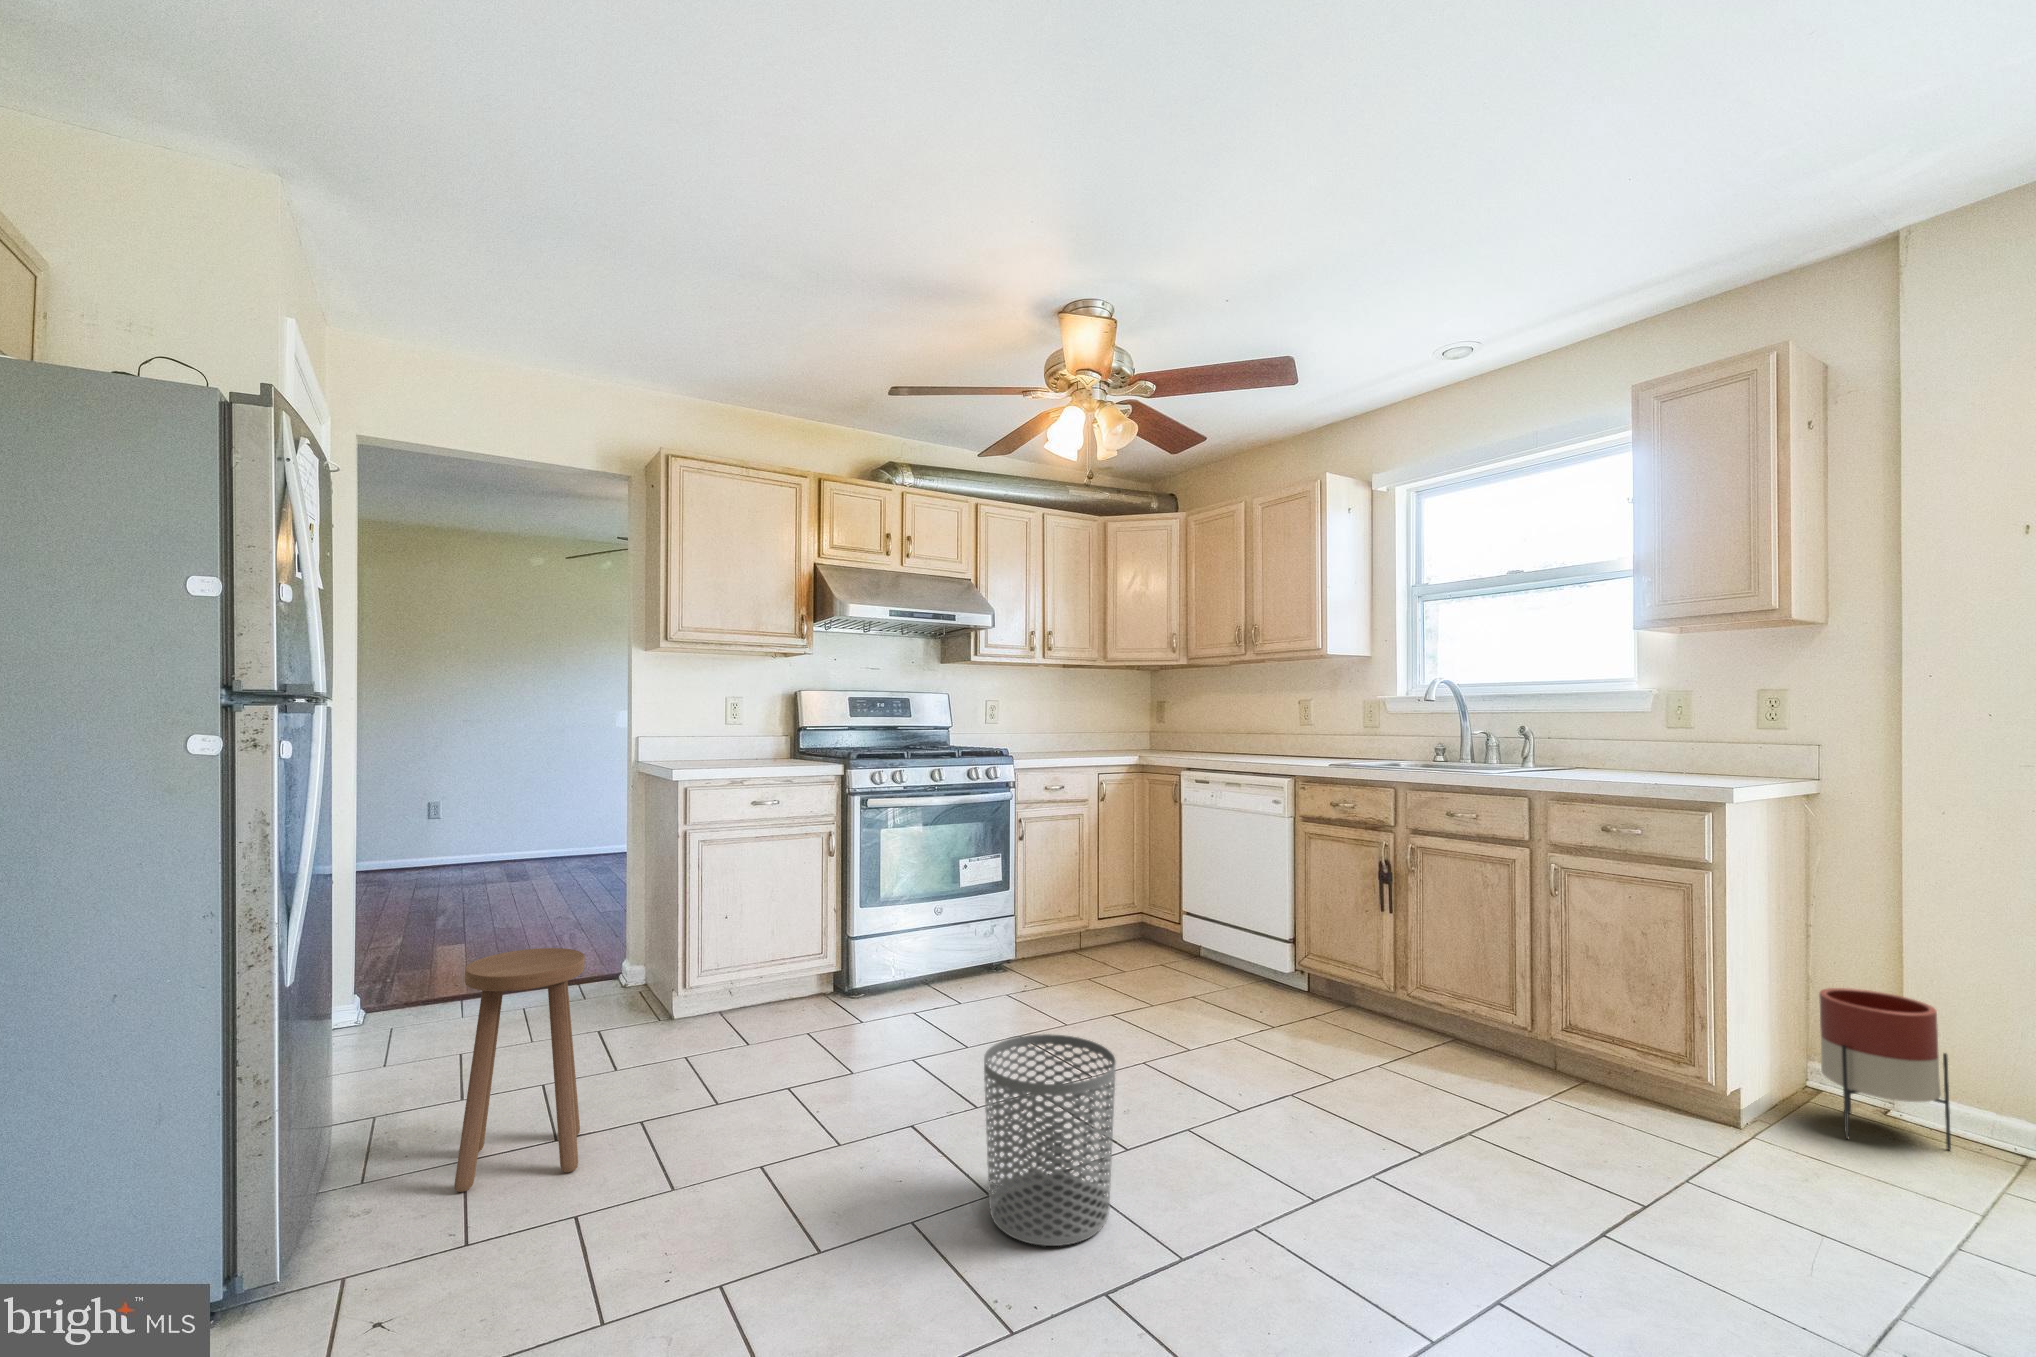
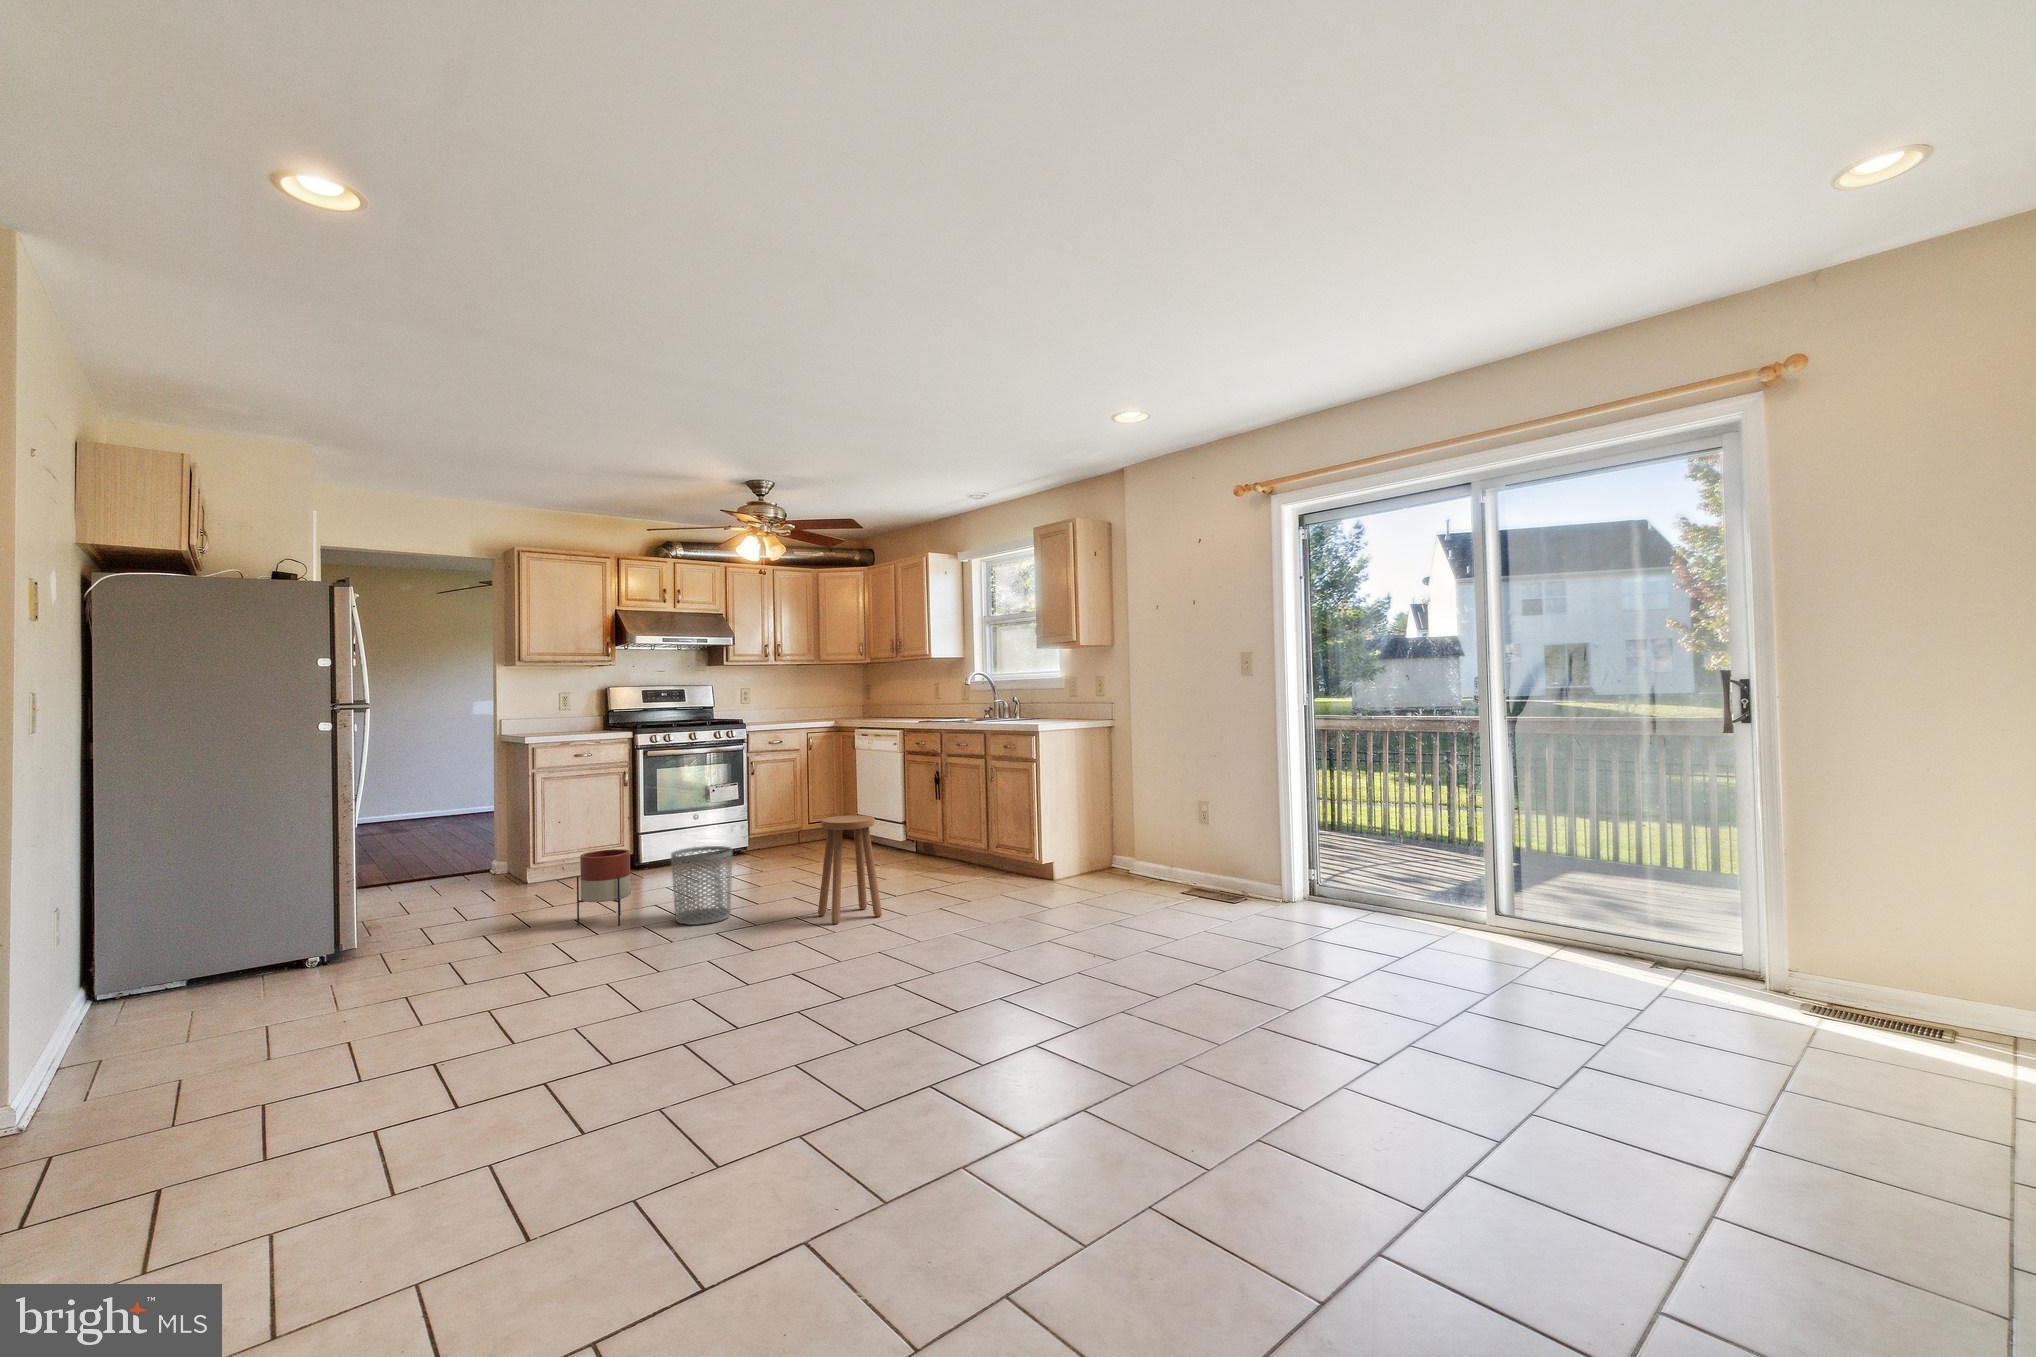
stool: present [454,948,585,1192] -> present [818,815,882,924]
planter: present [1819,988,1951,1150] -> present [577,849,631,926]

